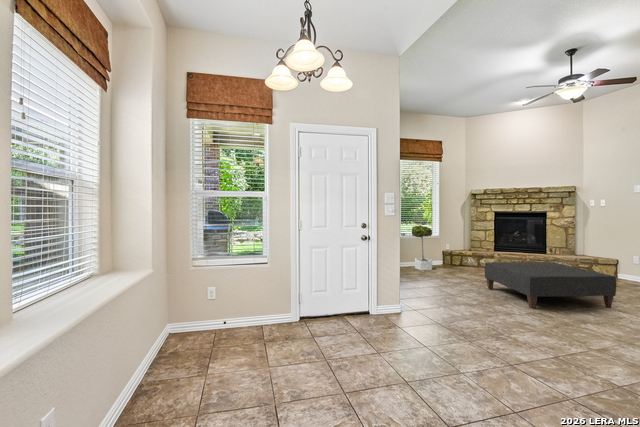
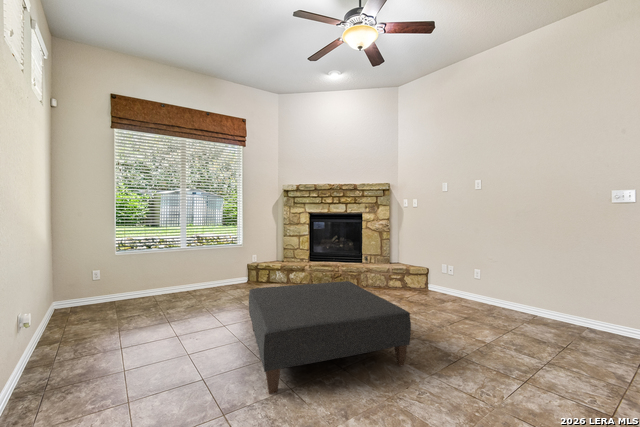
potted tree: present [412,225,432,270] -> none [194,229,223,294]

